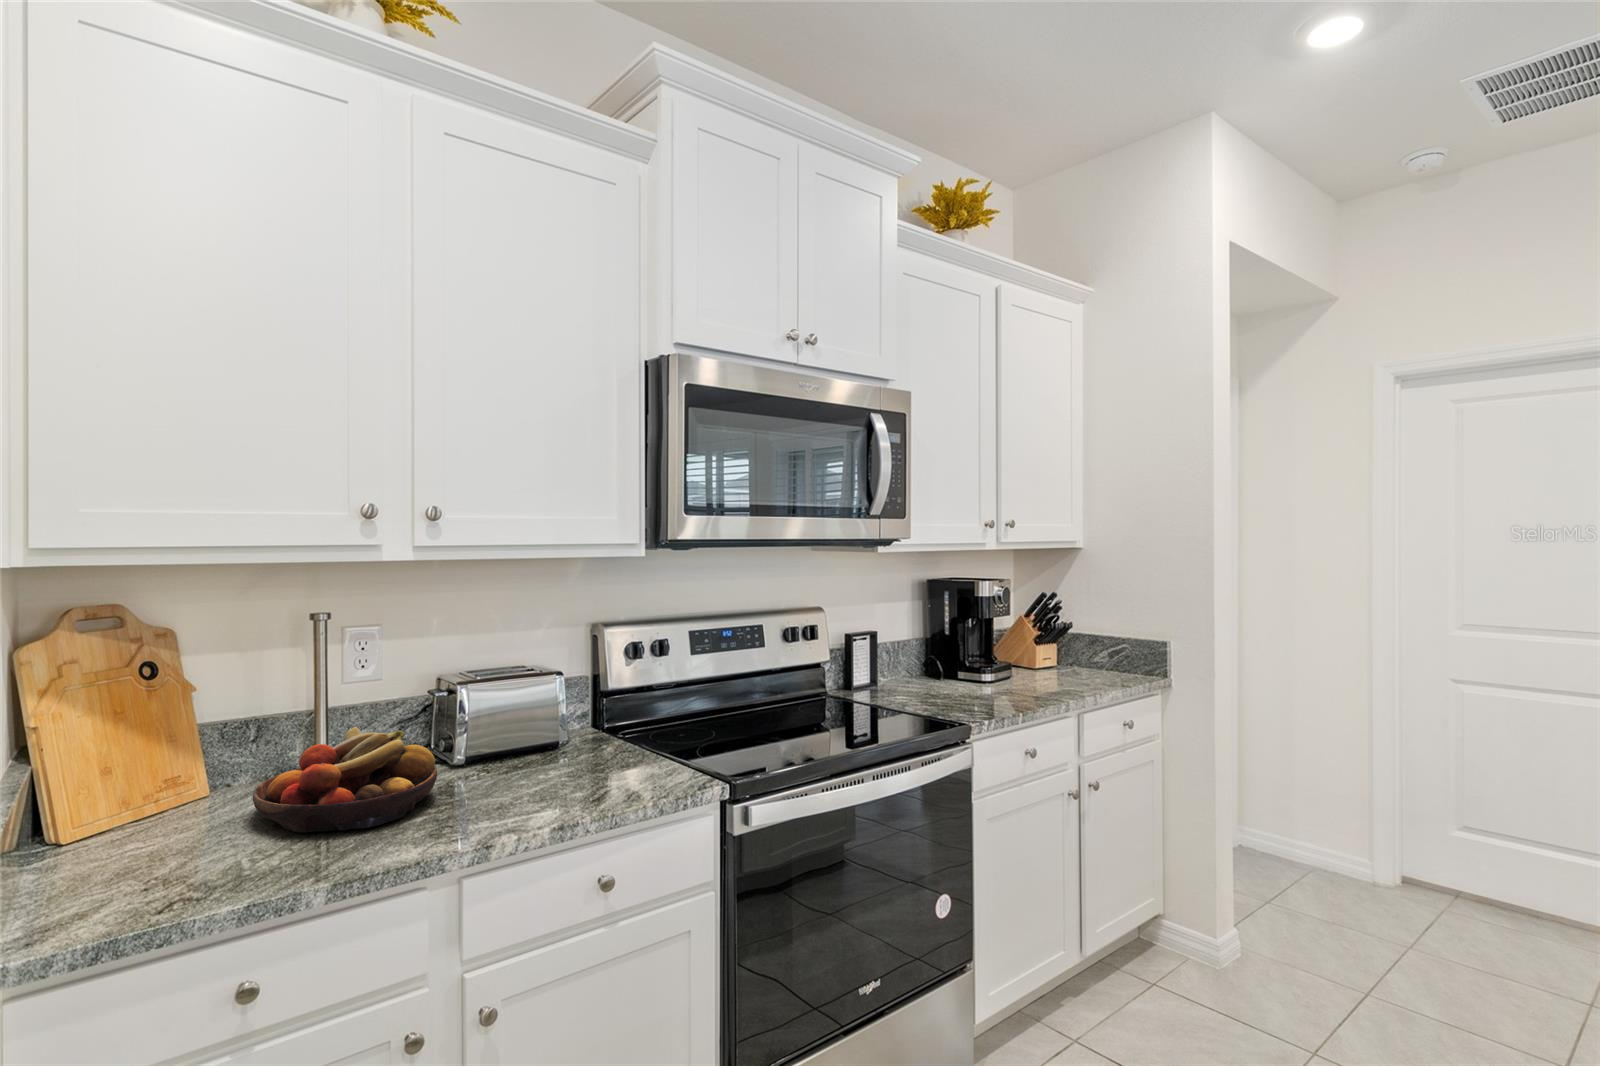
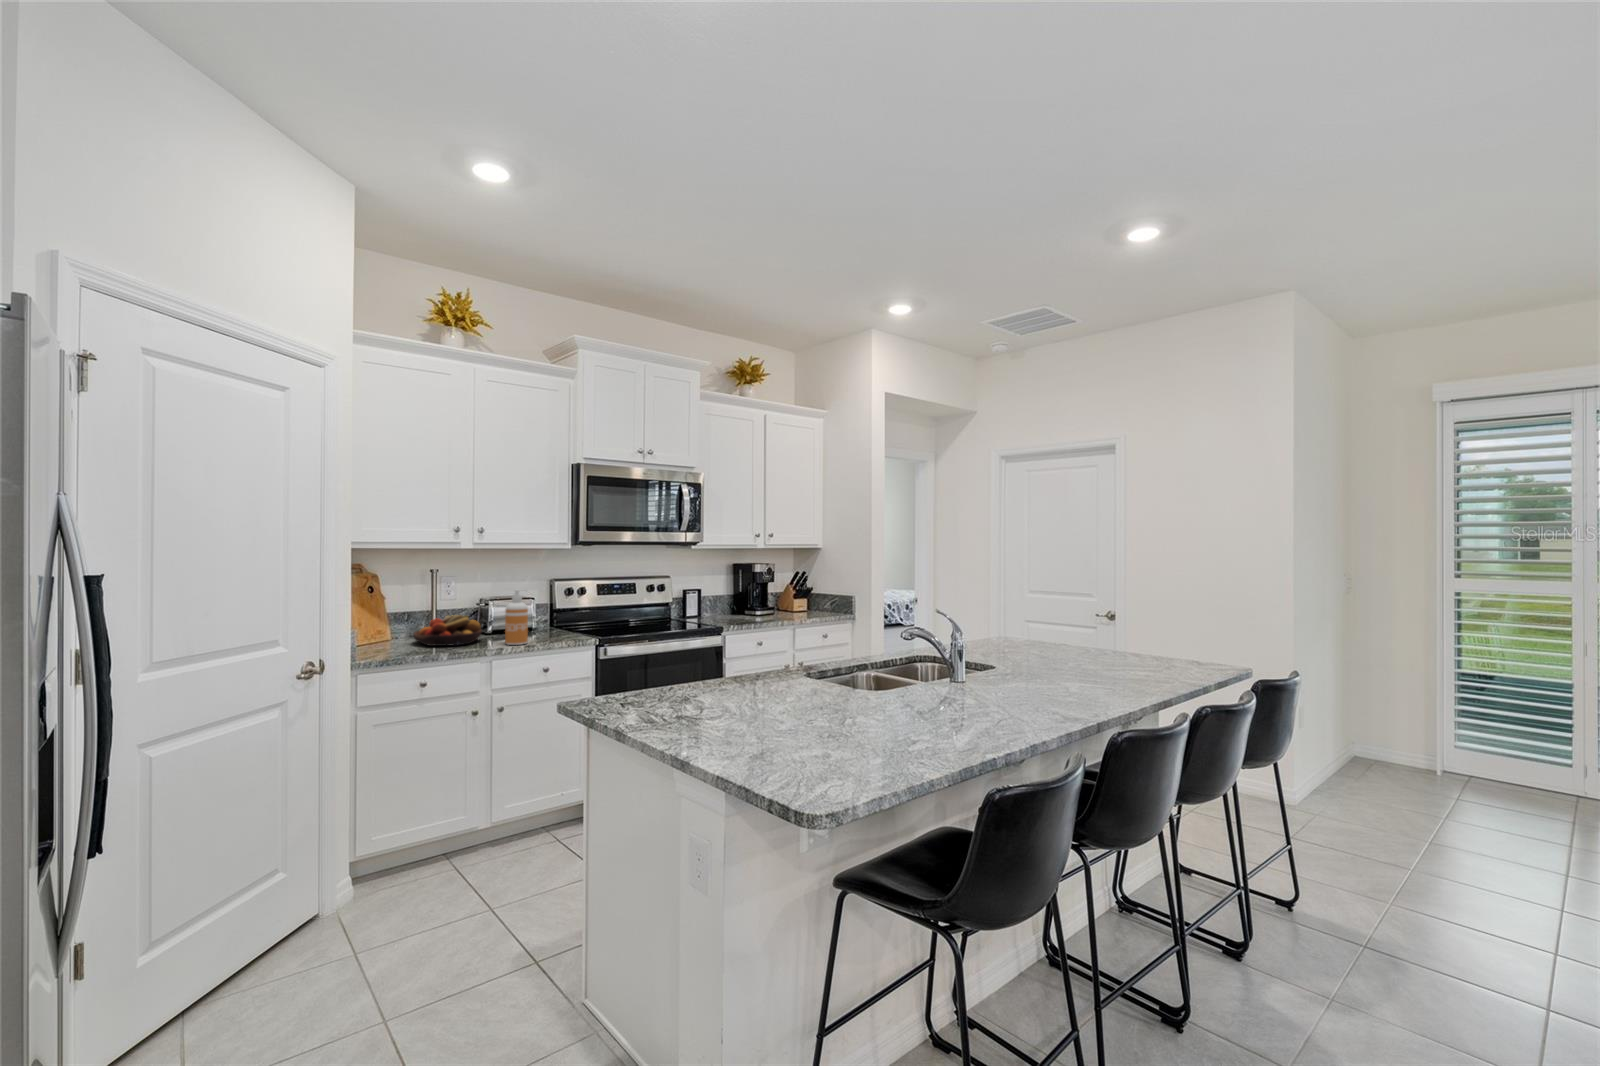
soap dispenser: none [498,668,557,820] -> present [505,590,528,645]

